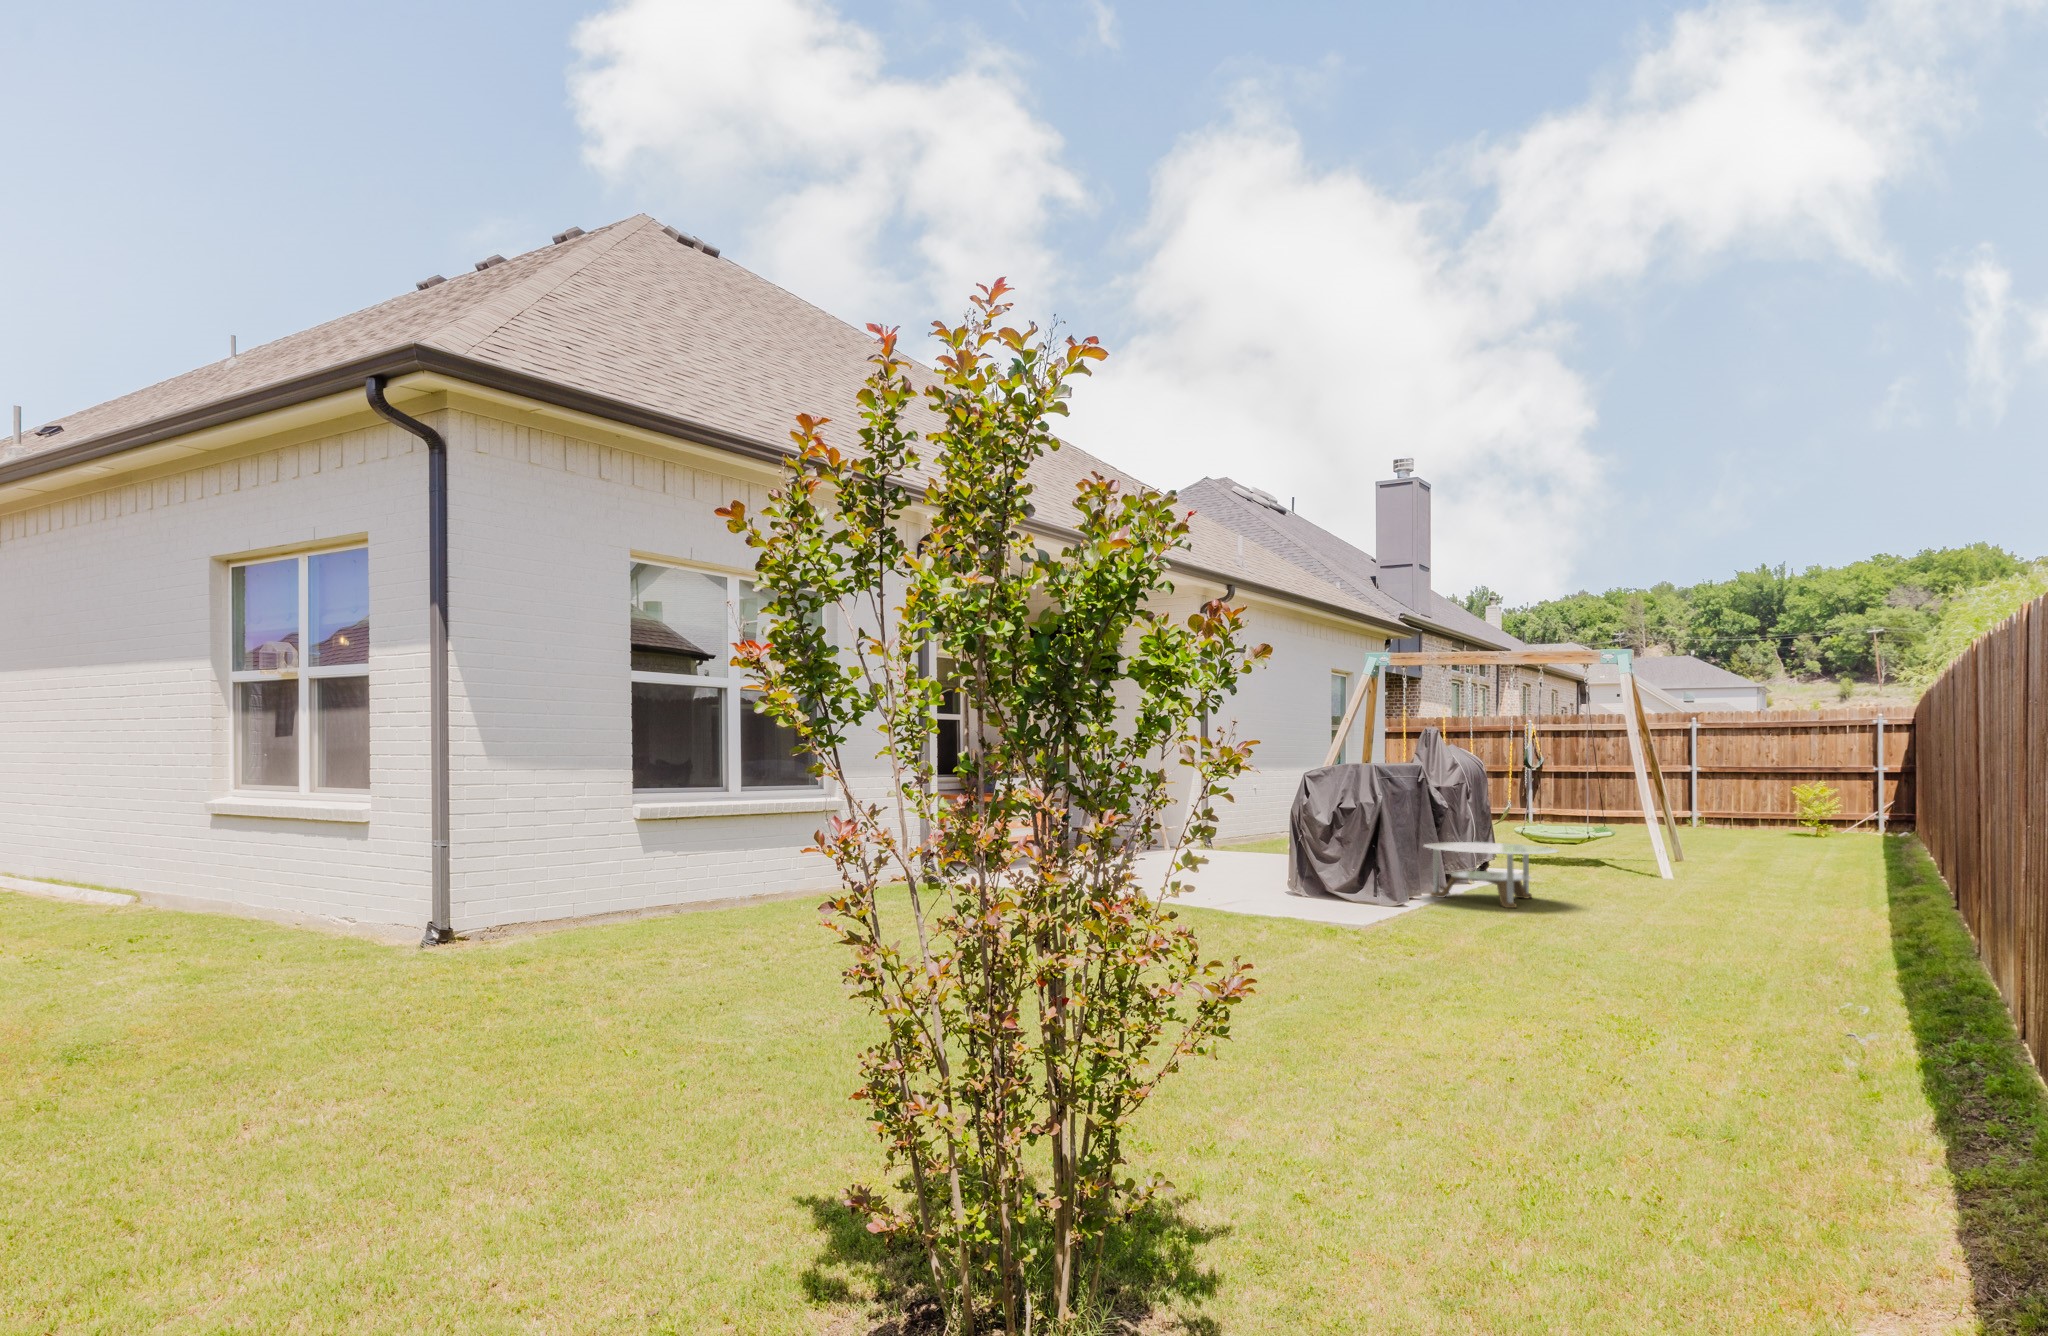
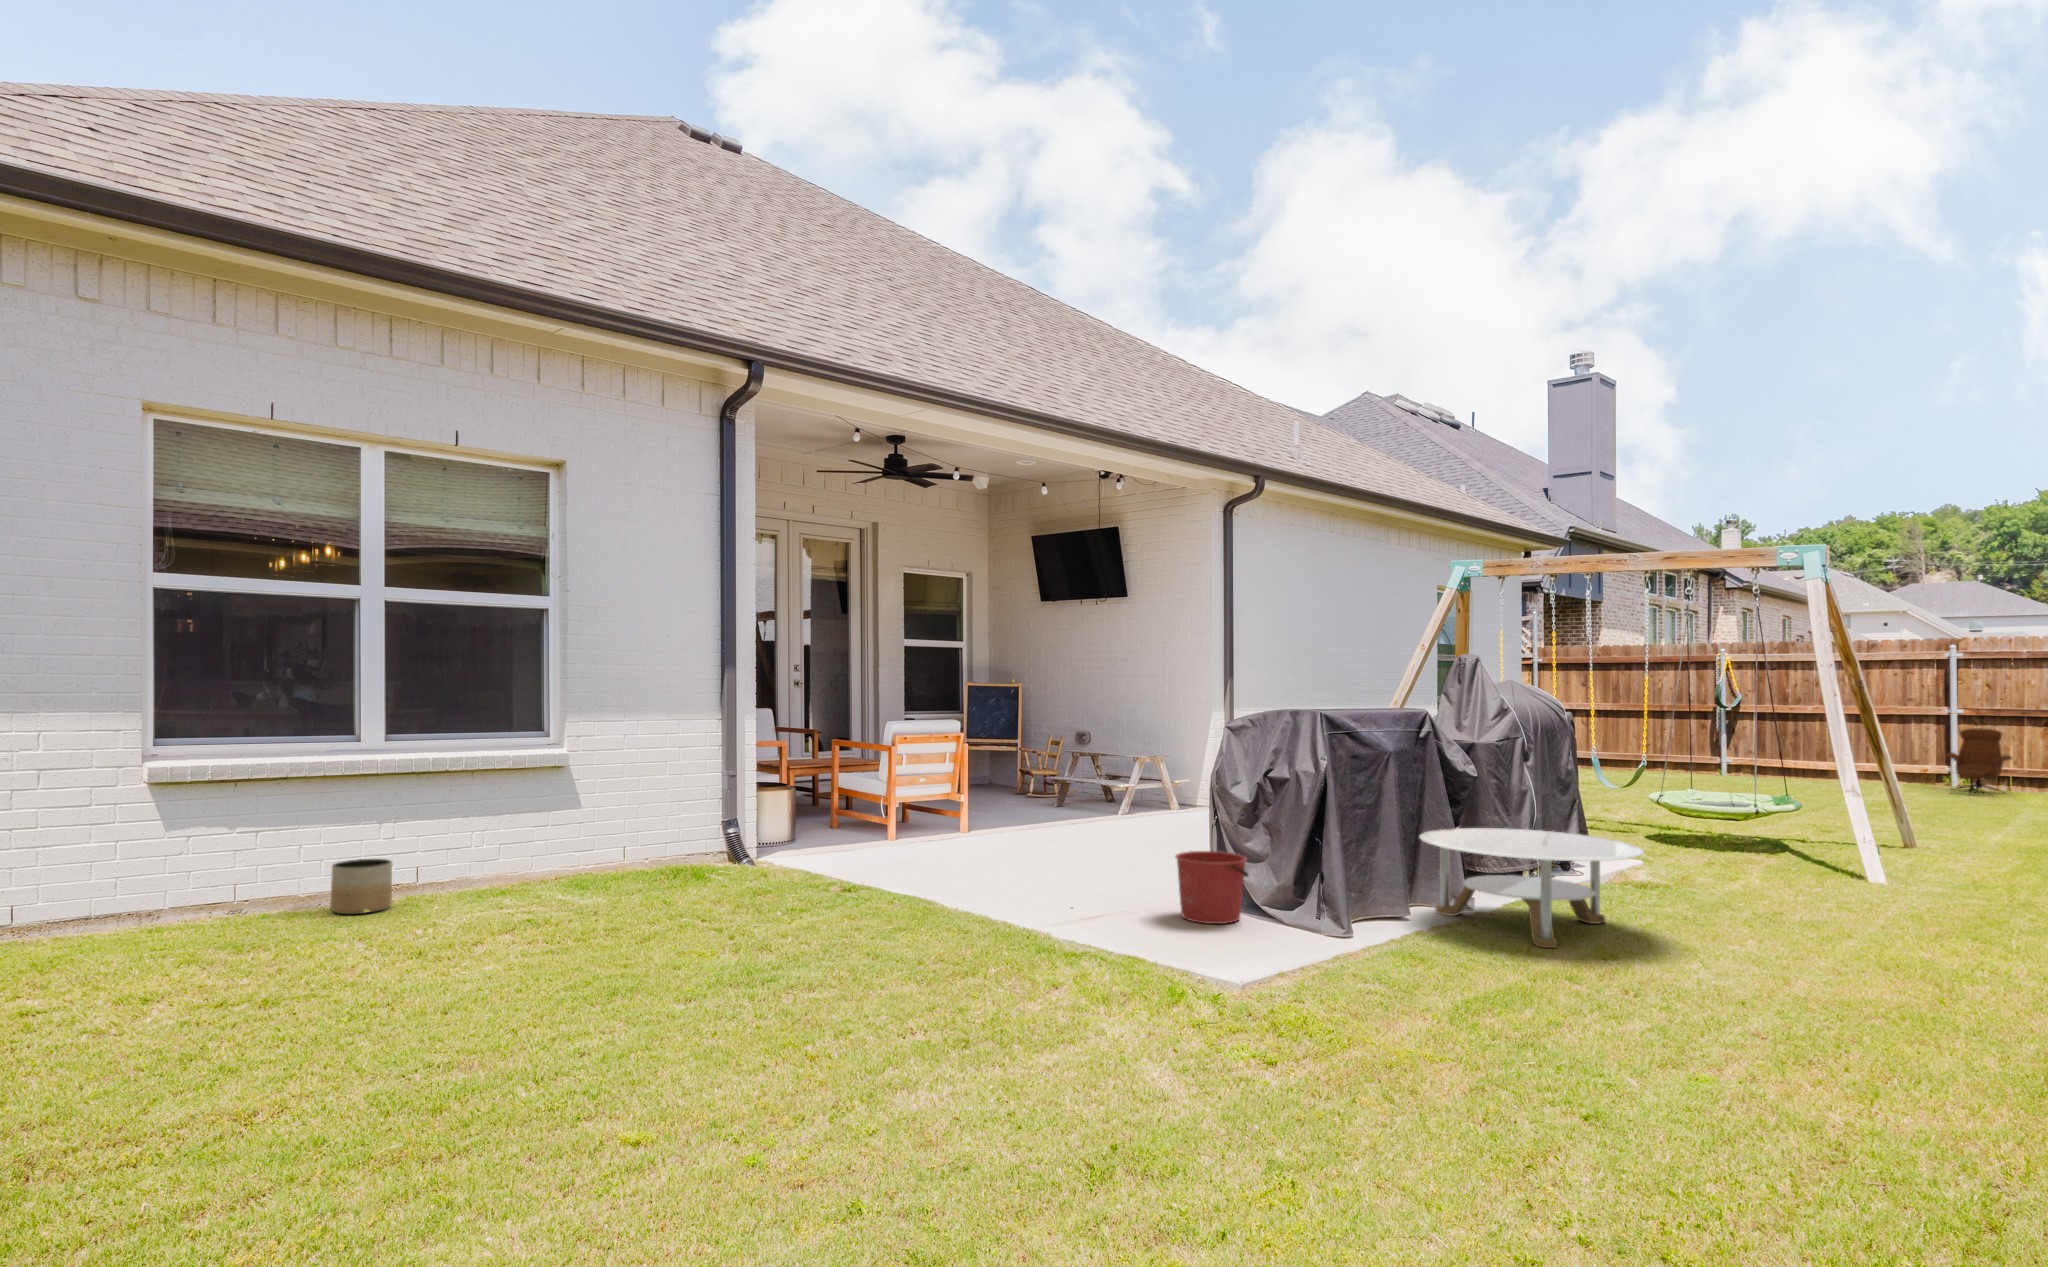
lounge chair: none [1689,783,1735,834] -> present [1946,728,2012,794]
bucket: none [1280,859,1330,904] -> present [1175,851,1249,924]
planter: none [732,875,771,912] -> present [330,859,392,914]

